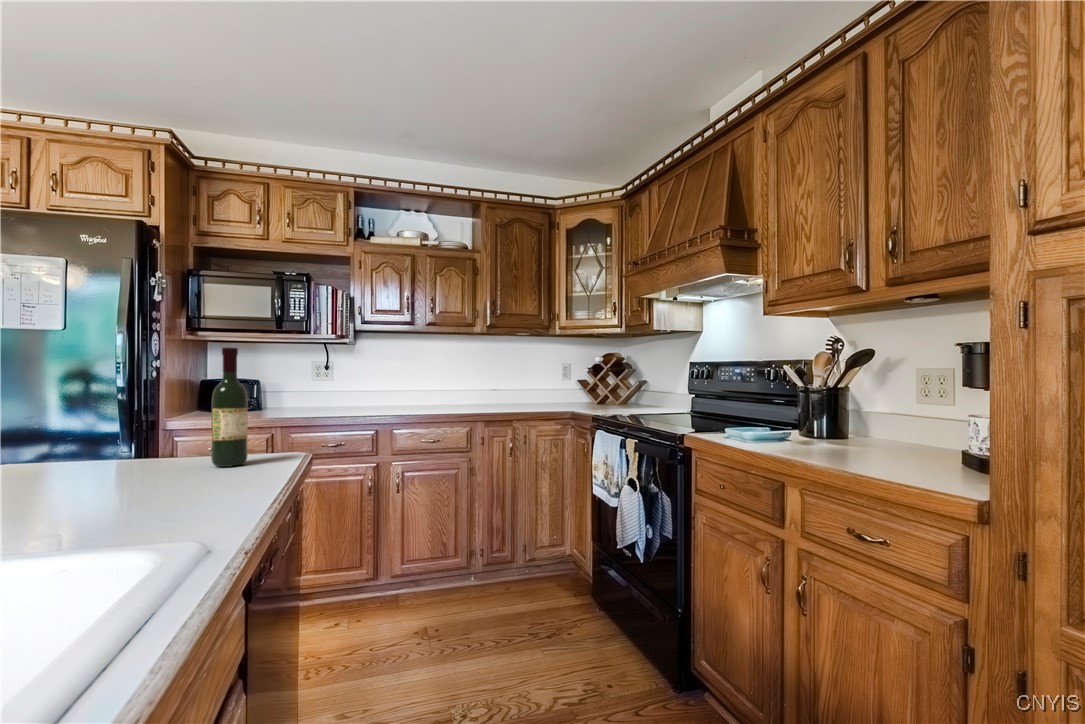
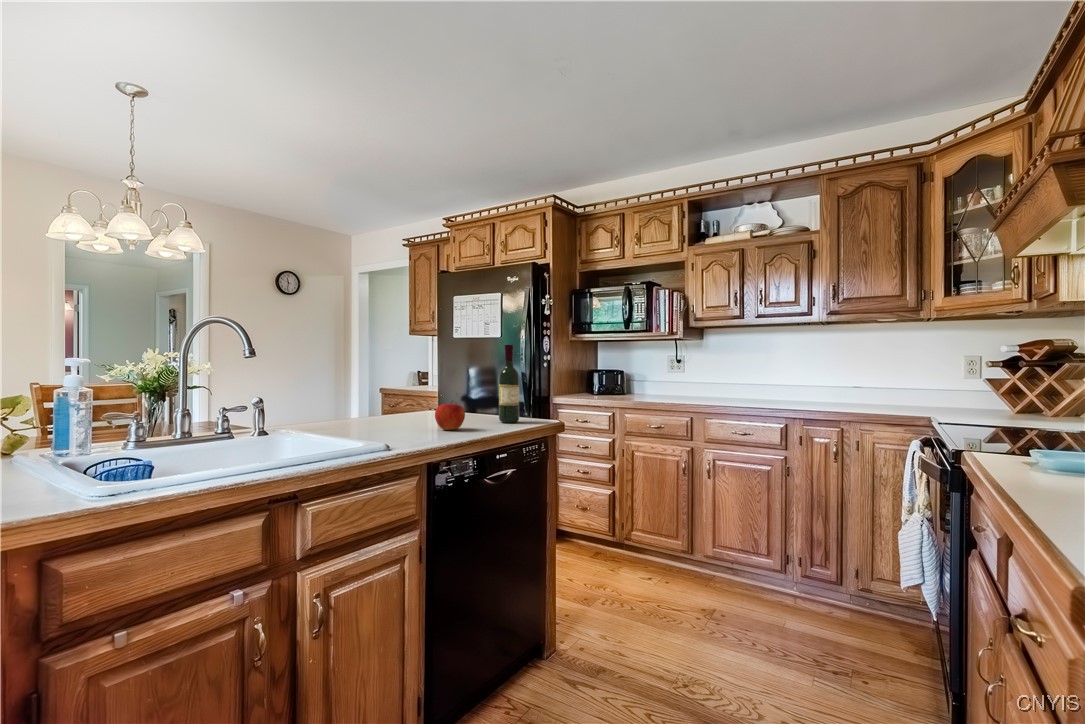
apple: none [143,441,205,493] -> present [435,400,465,430]

